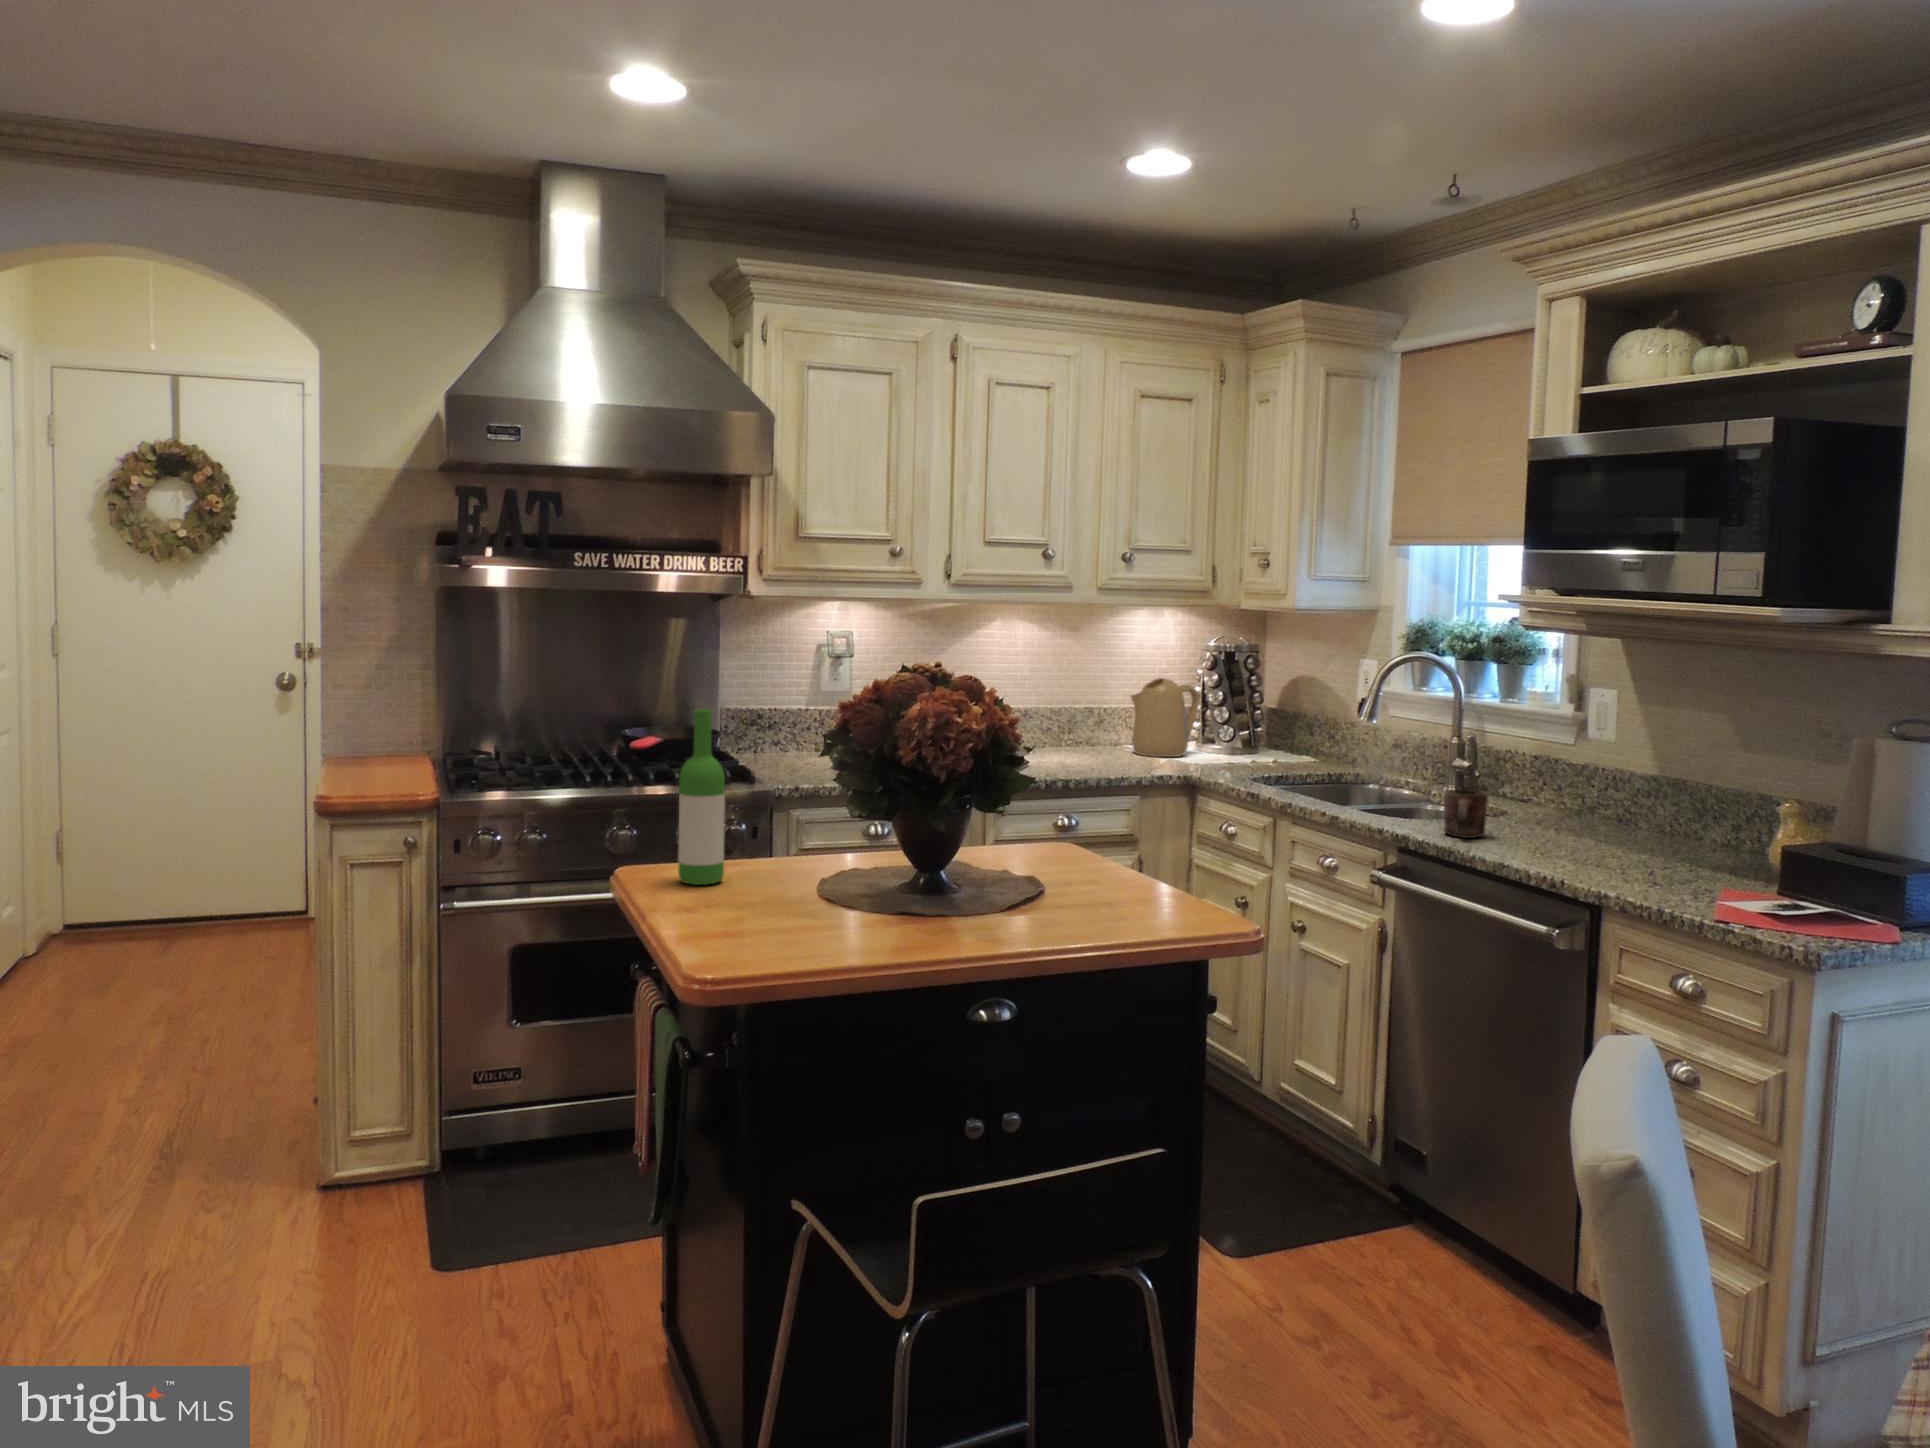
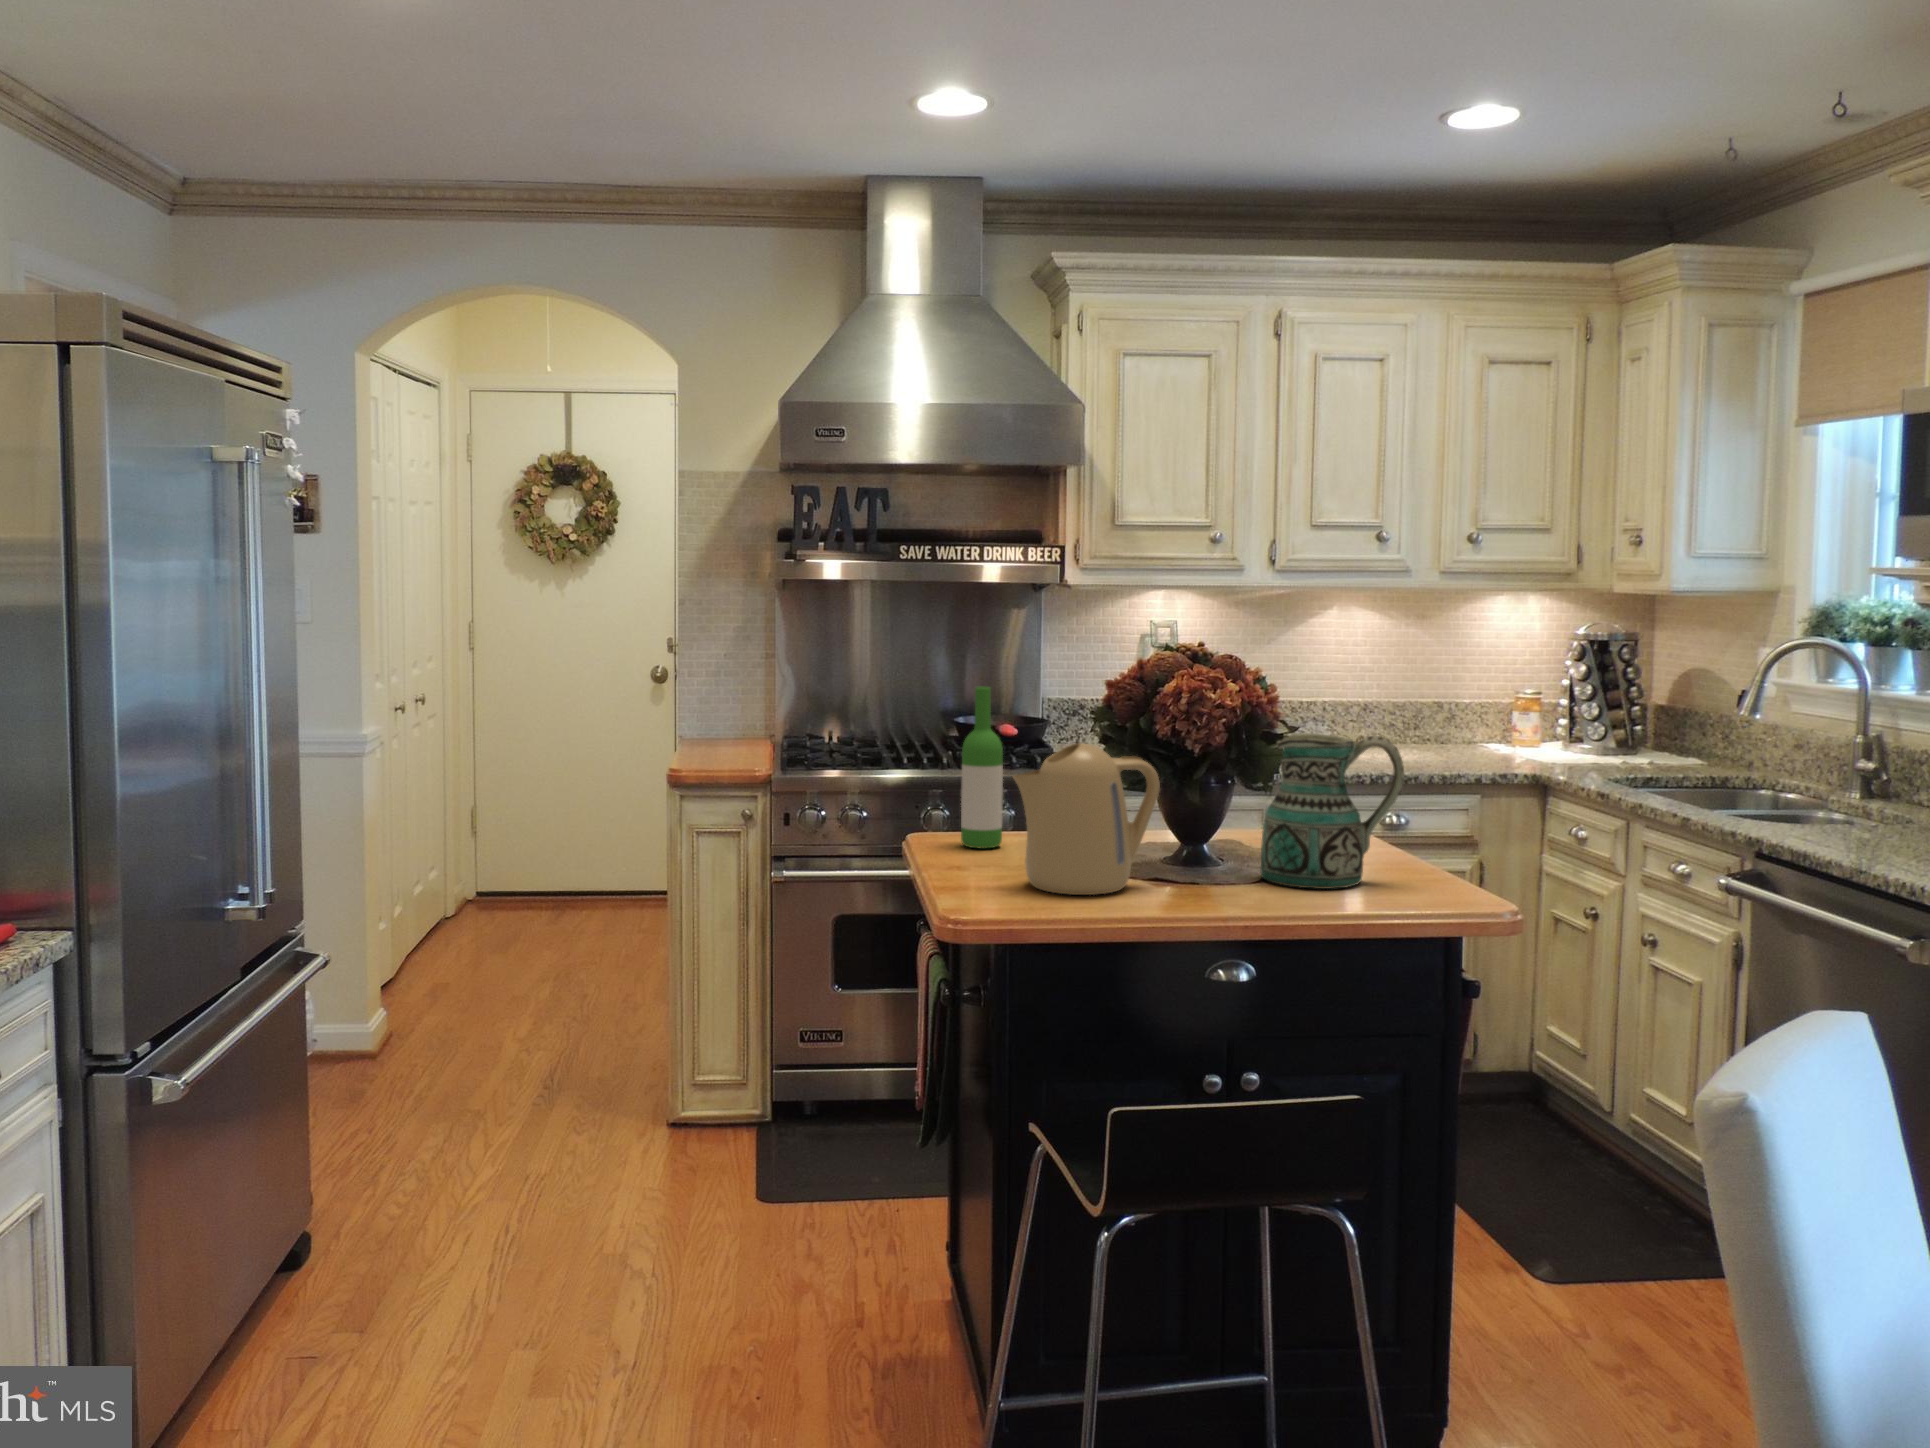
kettle: present [1131,678,1199,757] -> present [1013,743,1160,895]
ceramic pitcher: none [1005,756,1145,916] -> present [1261,733,1404,889]
mug: present [1444,789,1488,838] -> none [1806,789,1861,843]

